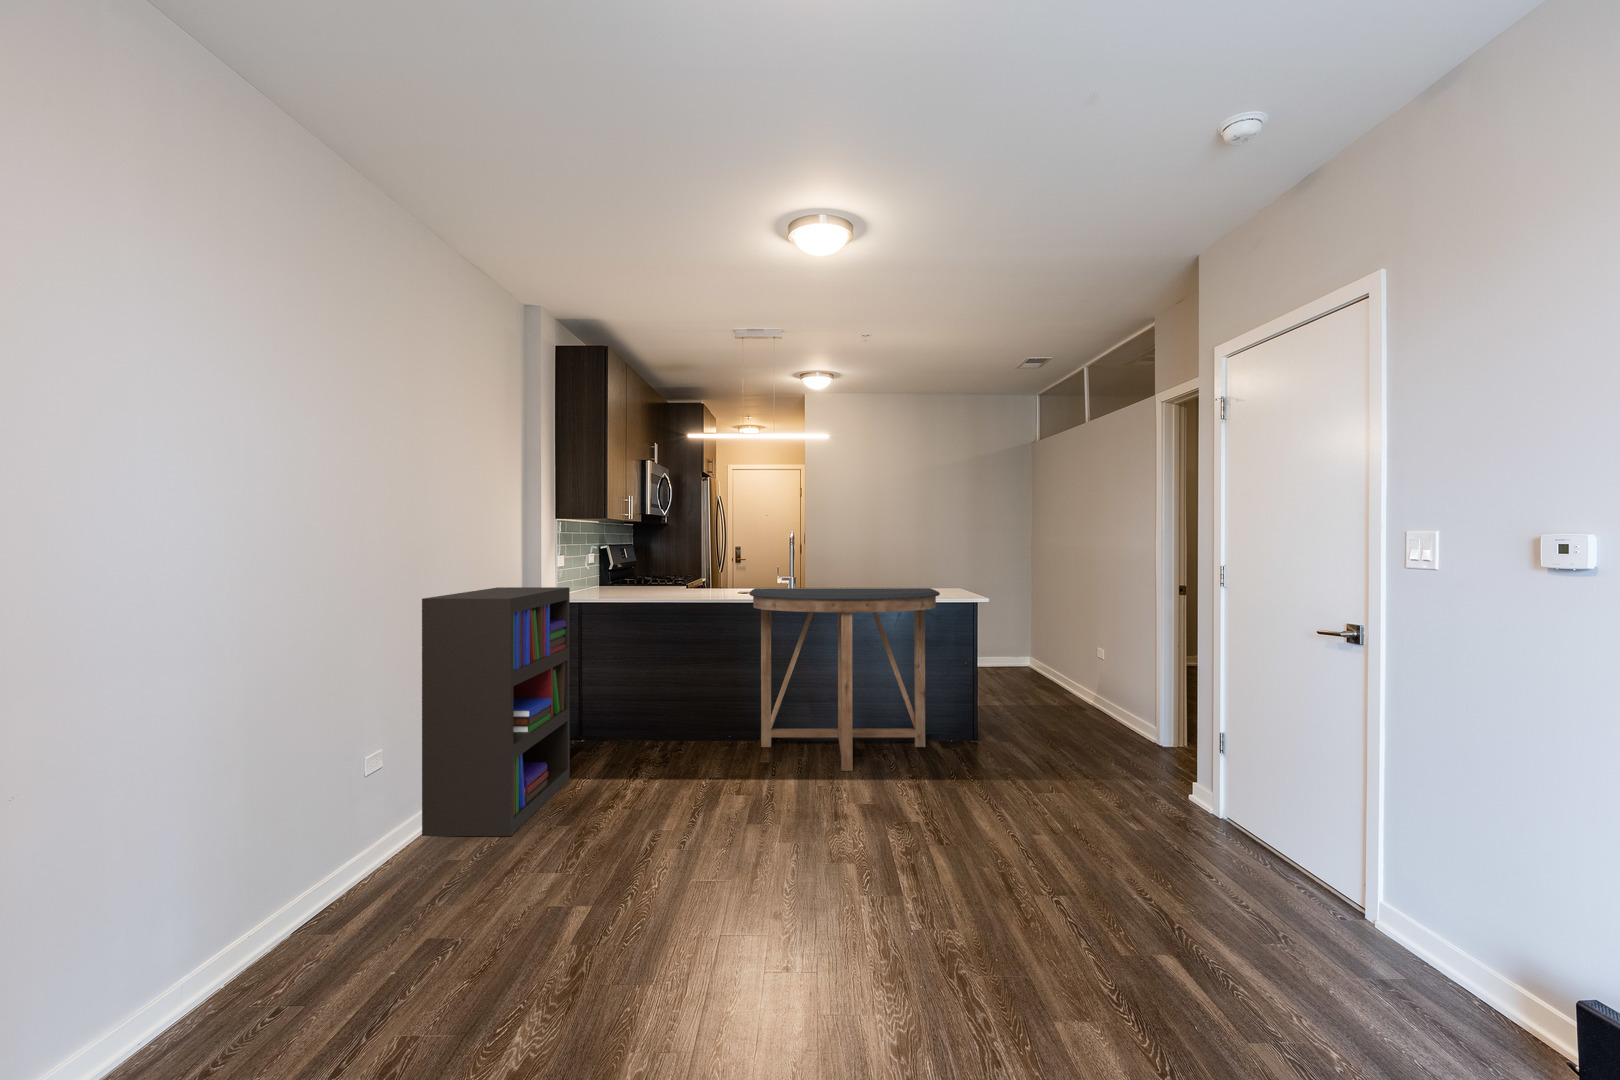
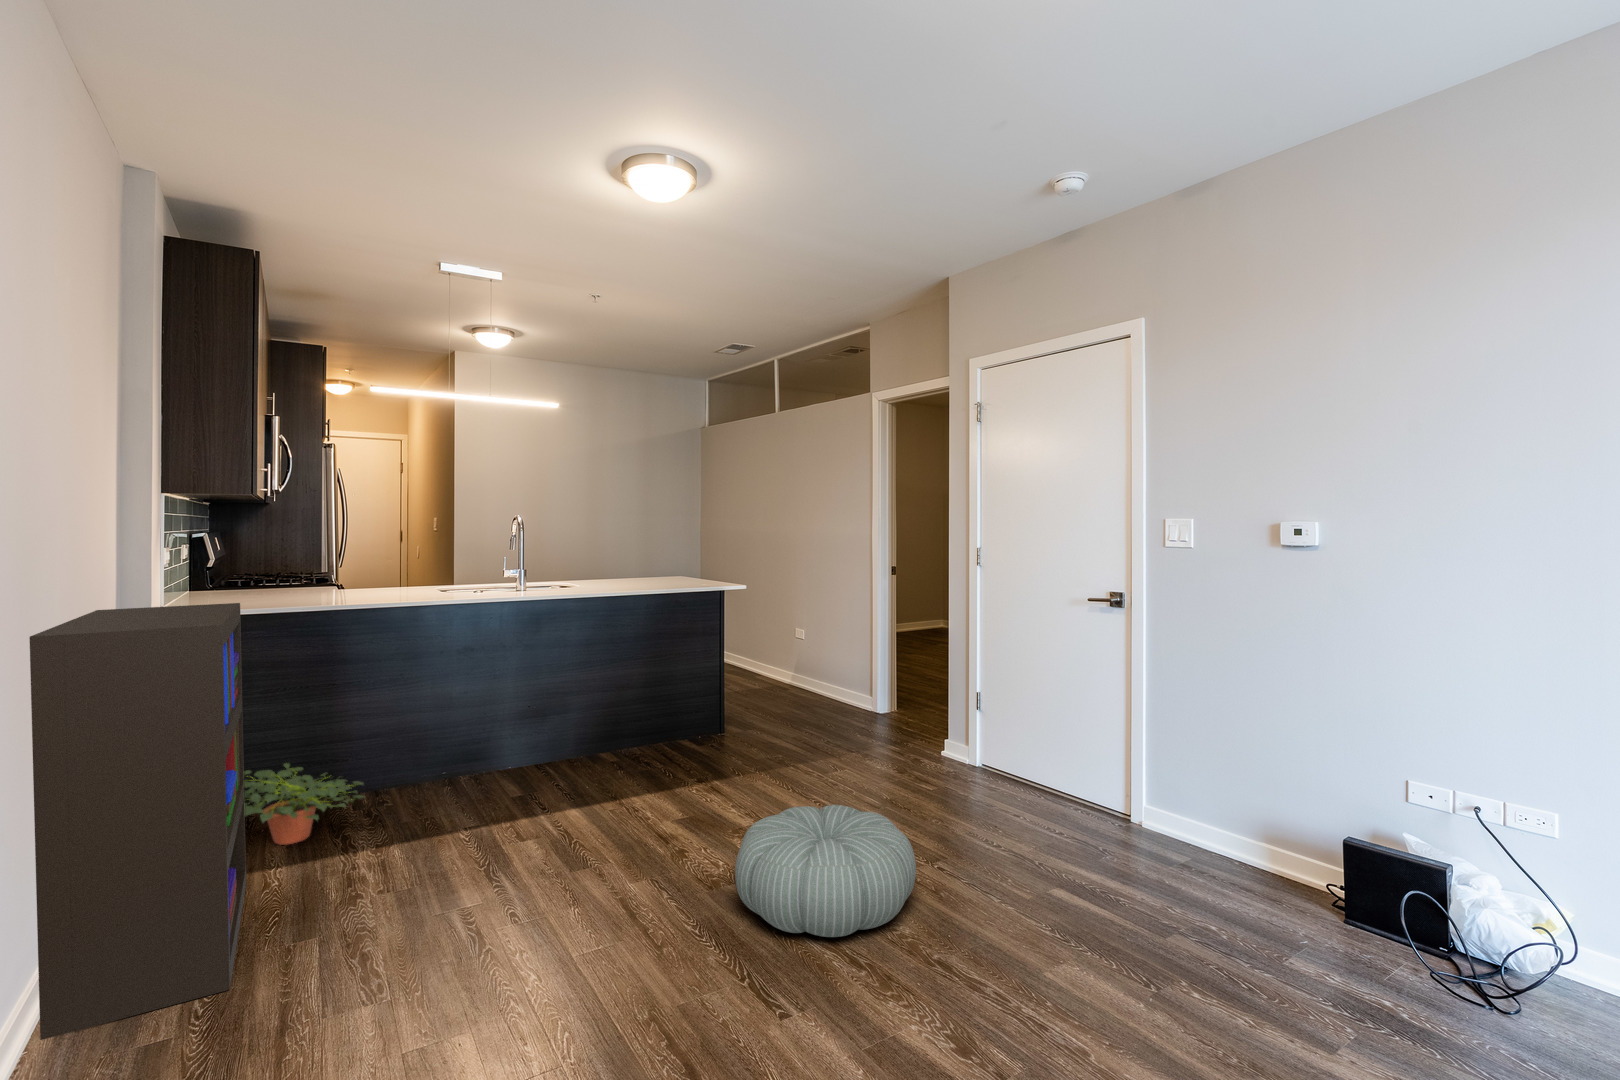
console table: present [749,588,940,771] -> none [479,580,708,794]
potted plant: none [578,704,664,760] -> present [244,763,365,845]
pouf: none [828,803,1001,927] -> present [735,805,916,937]

